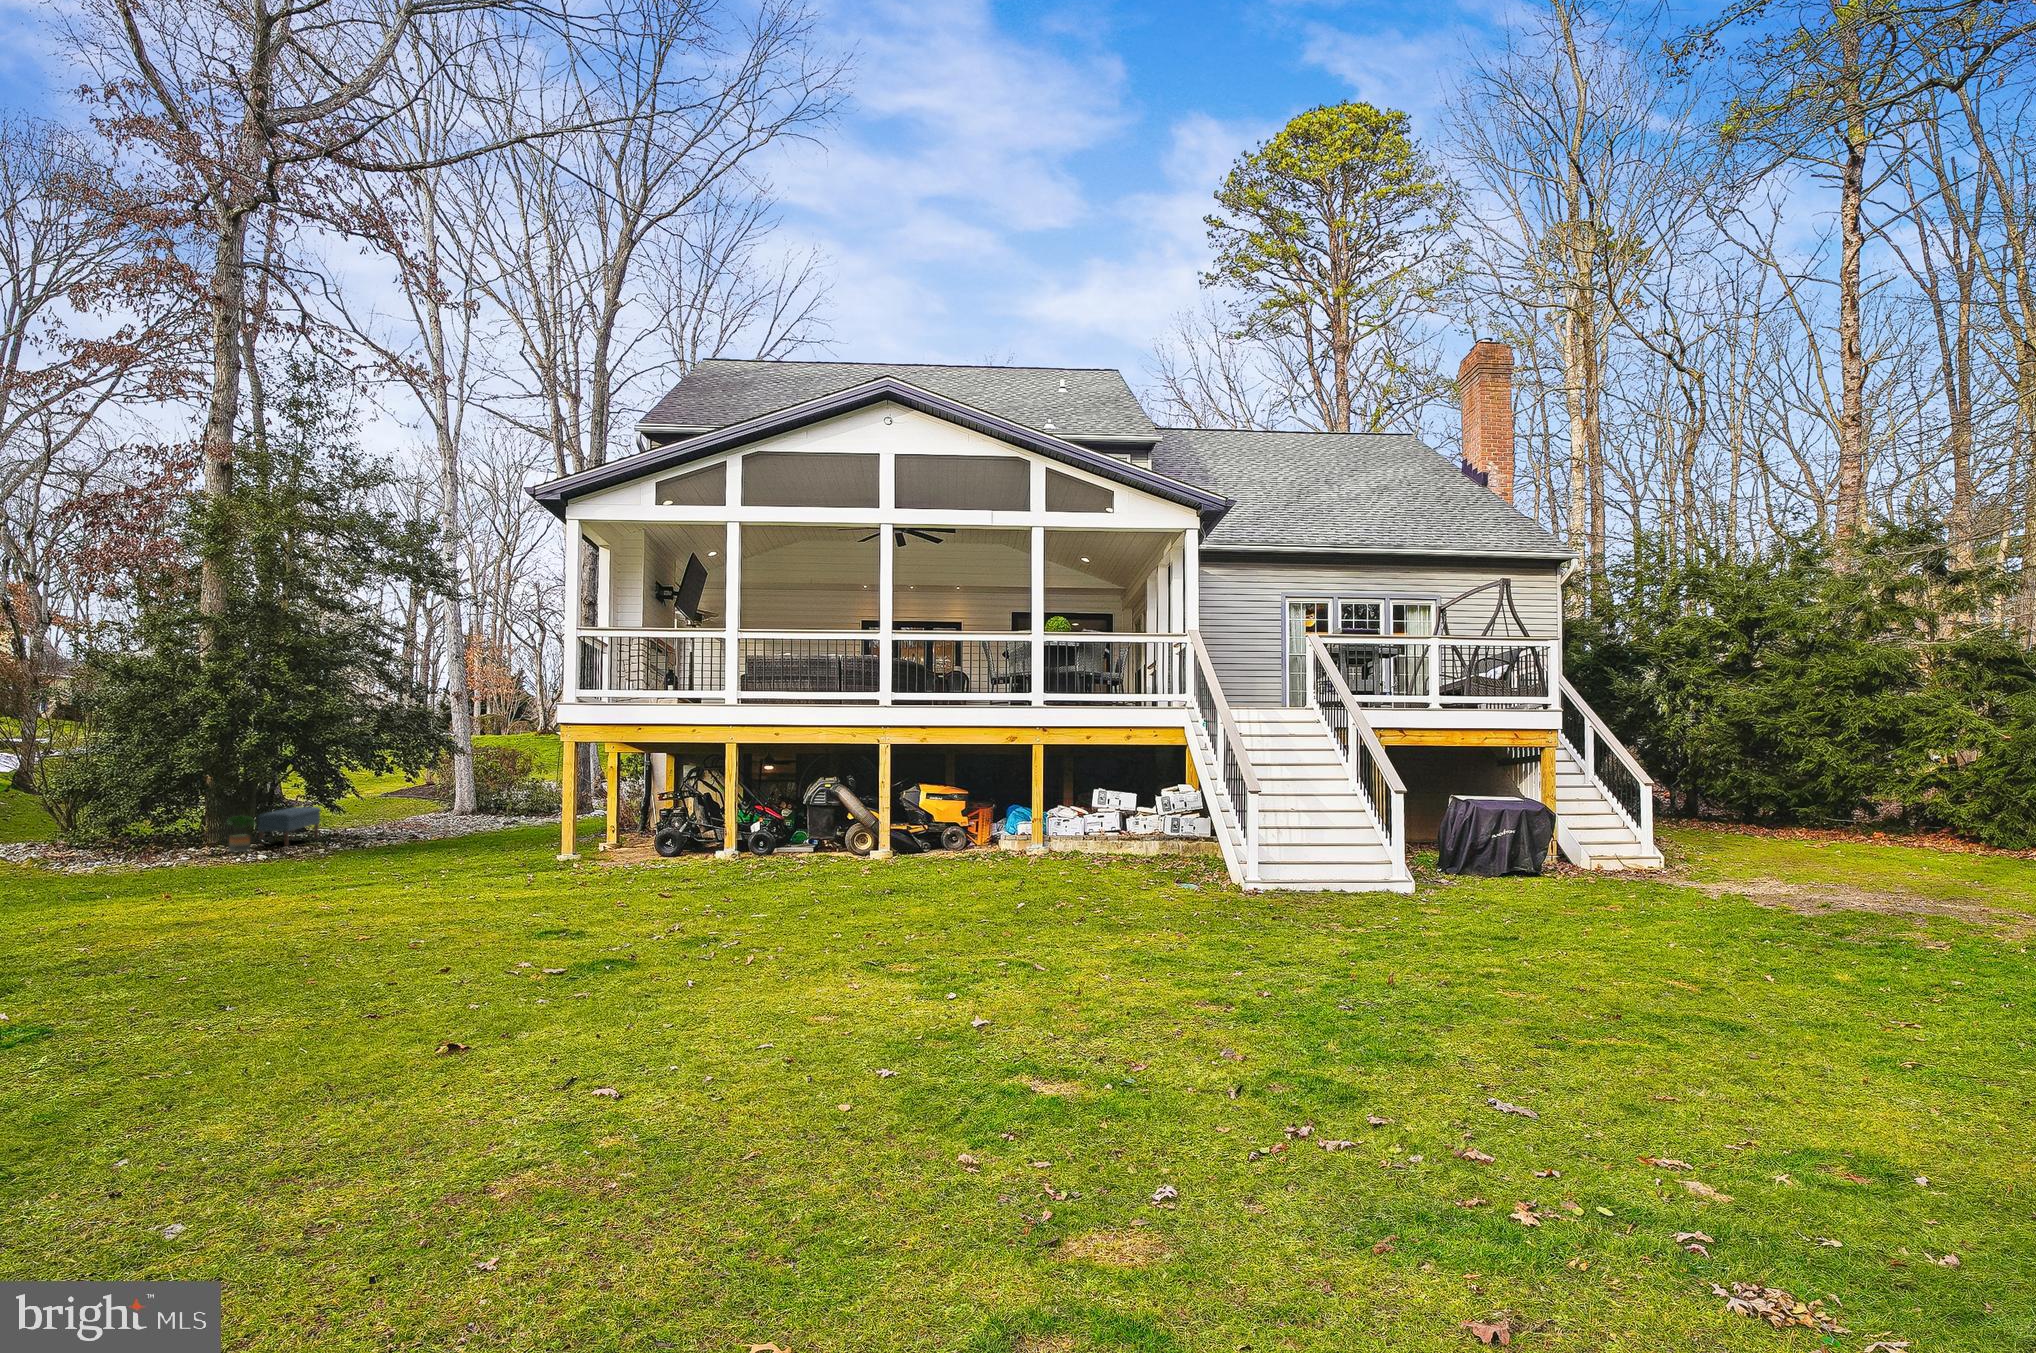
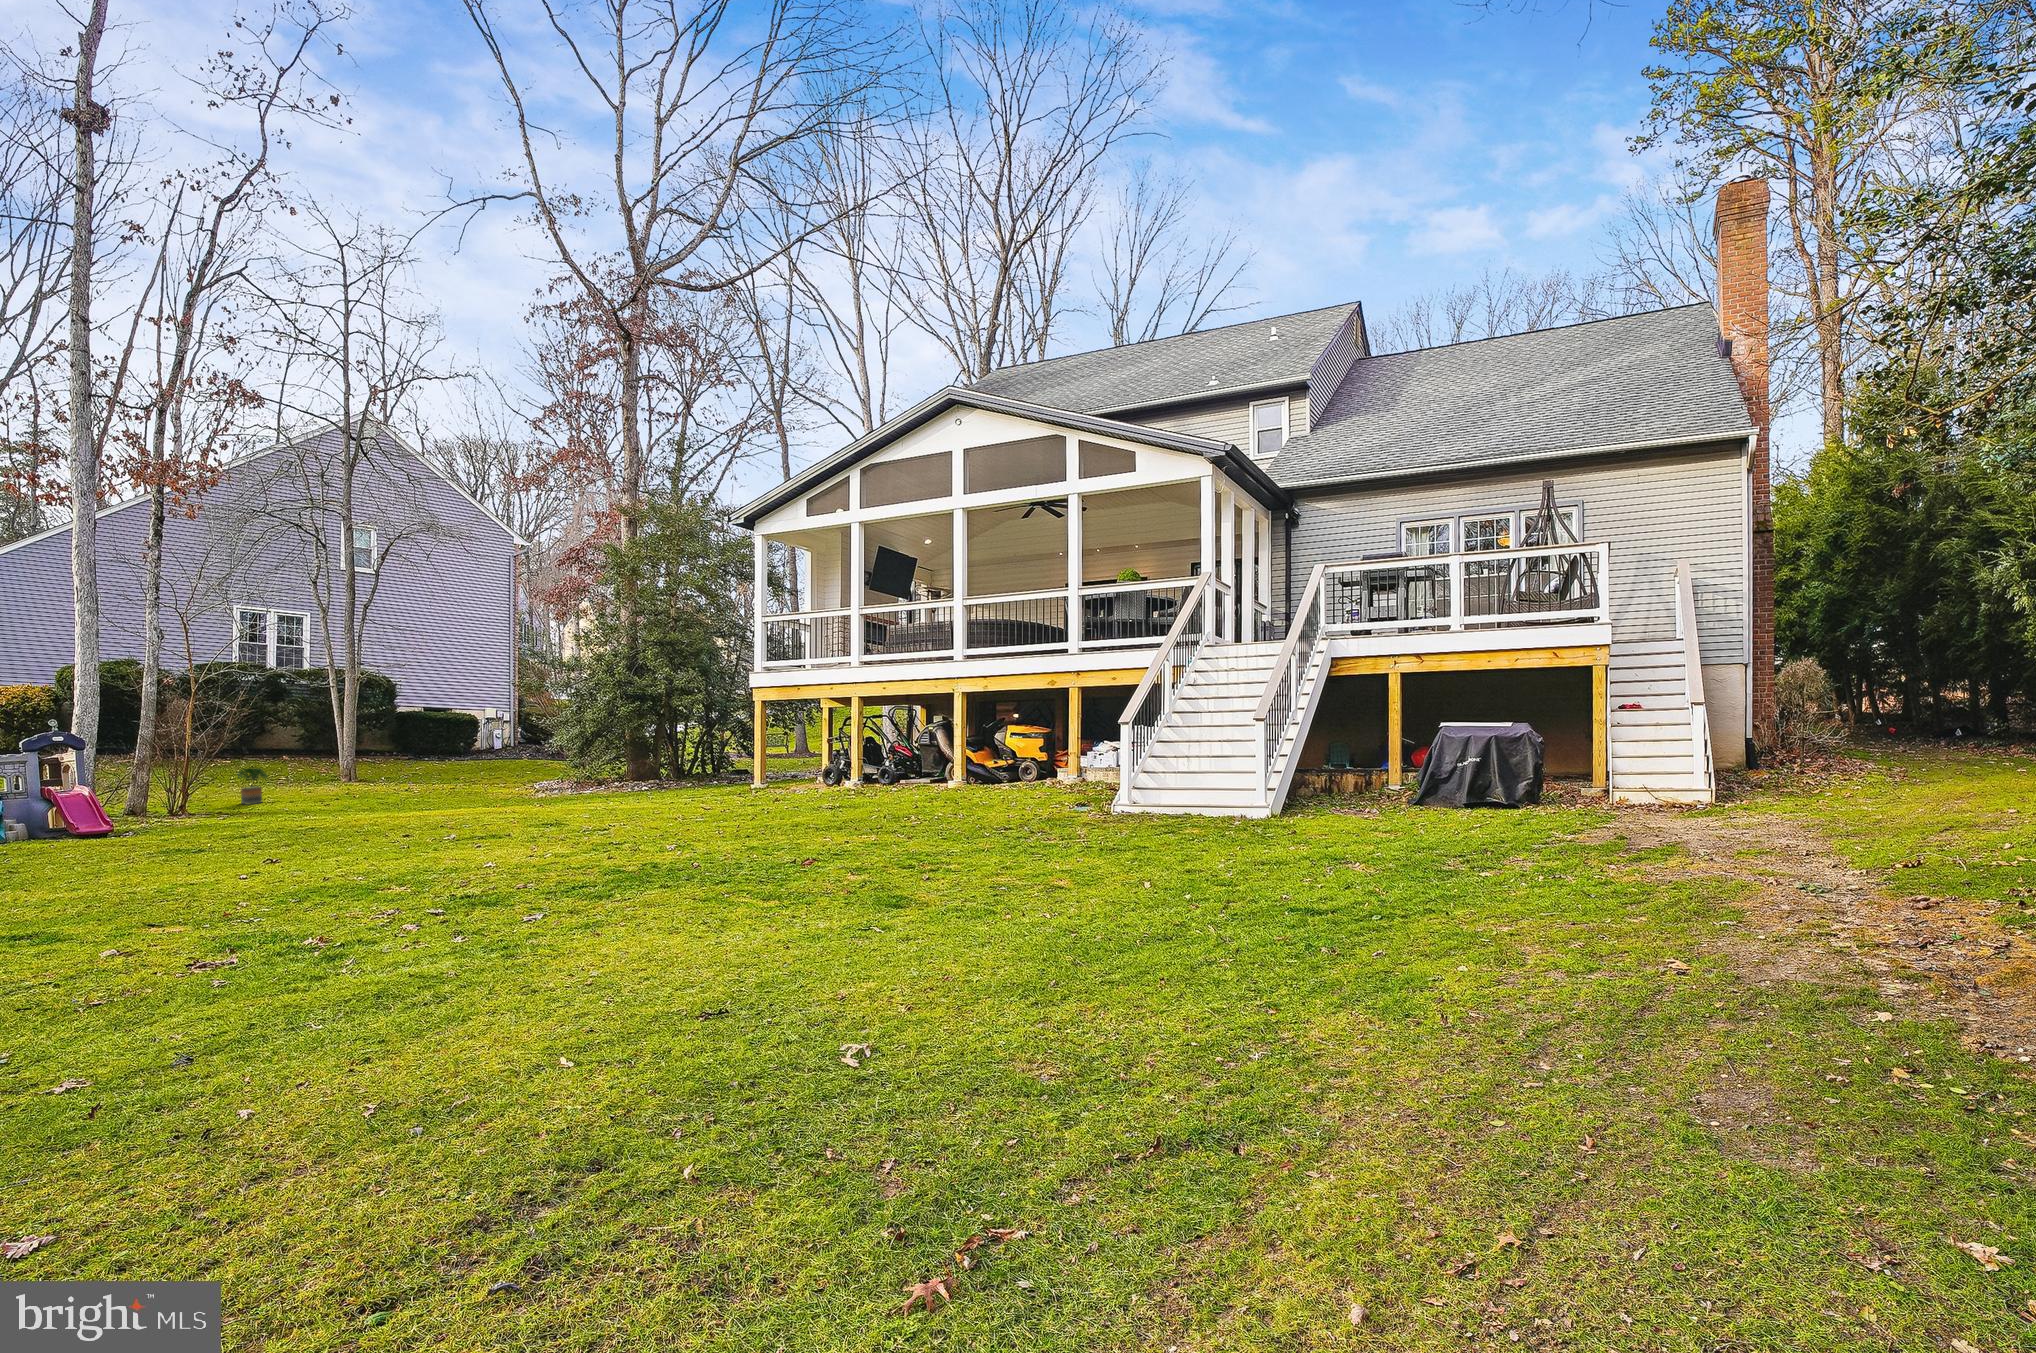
bench: present [258,807,321,847] -> none [268,756,332,799]

